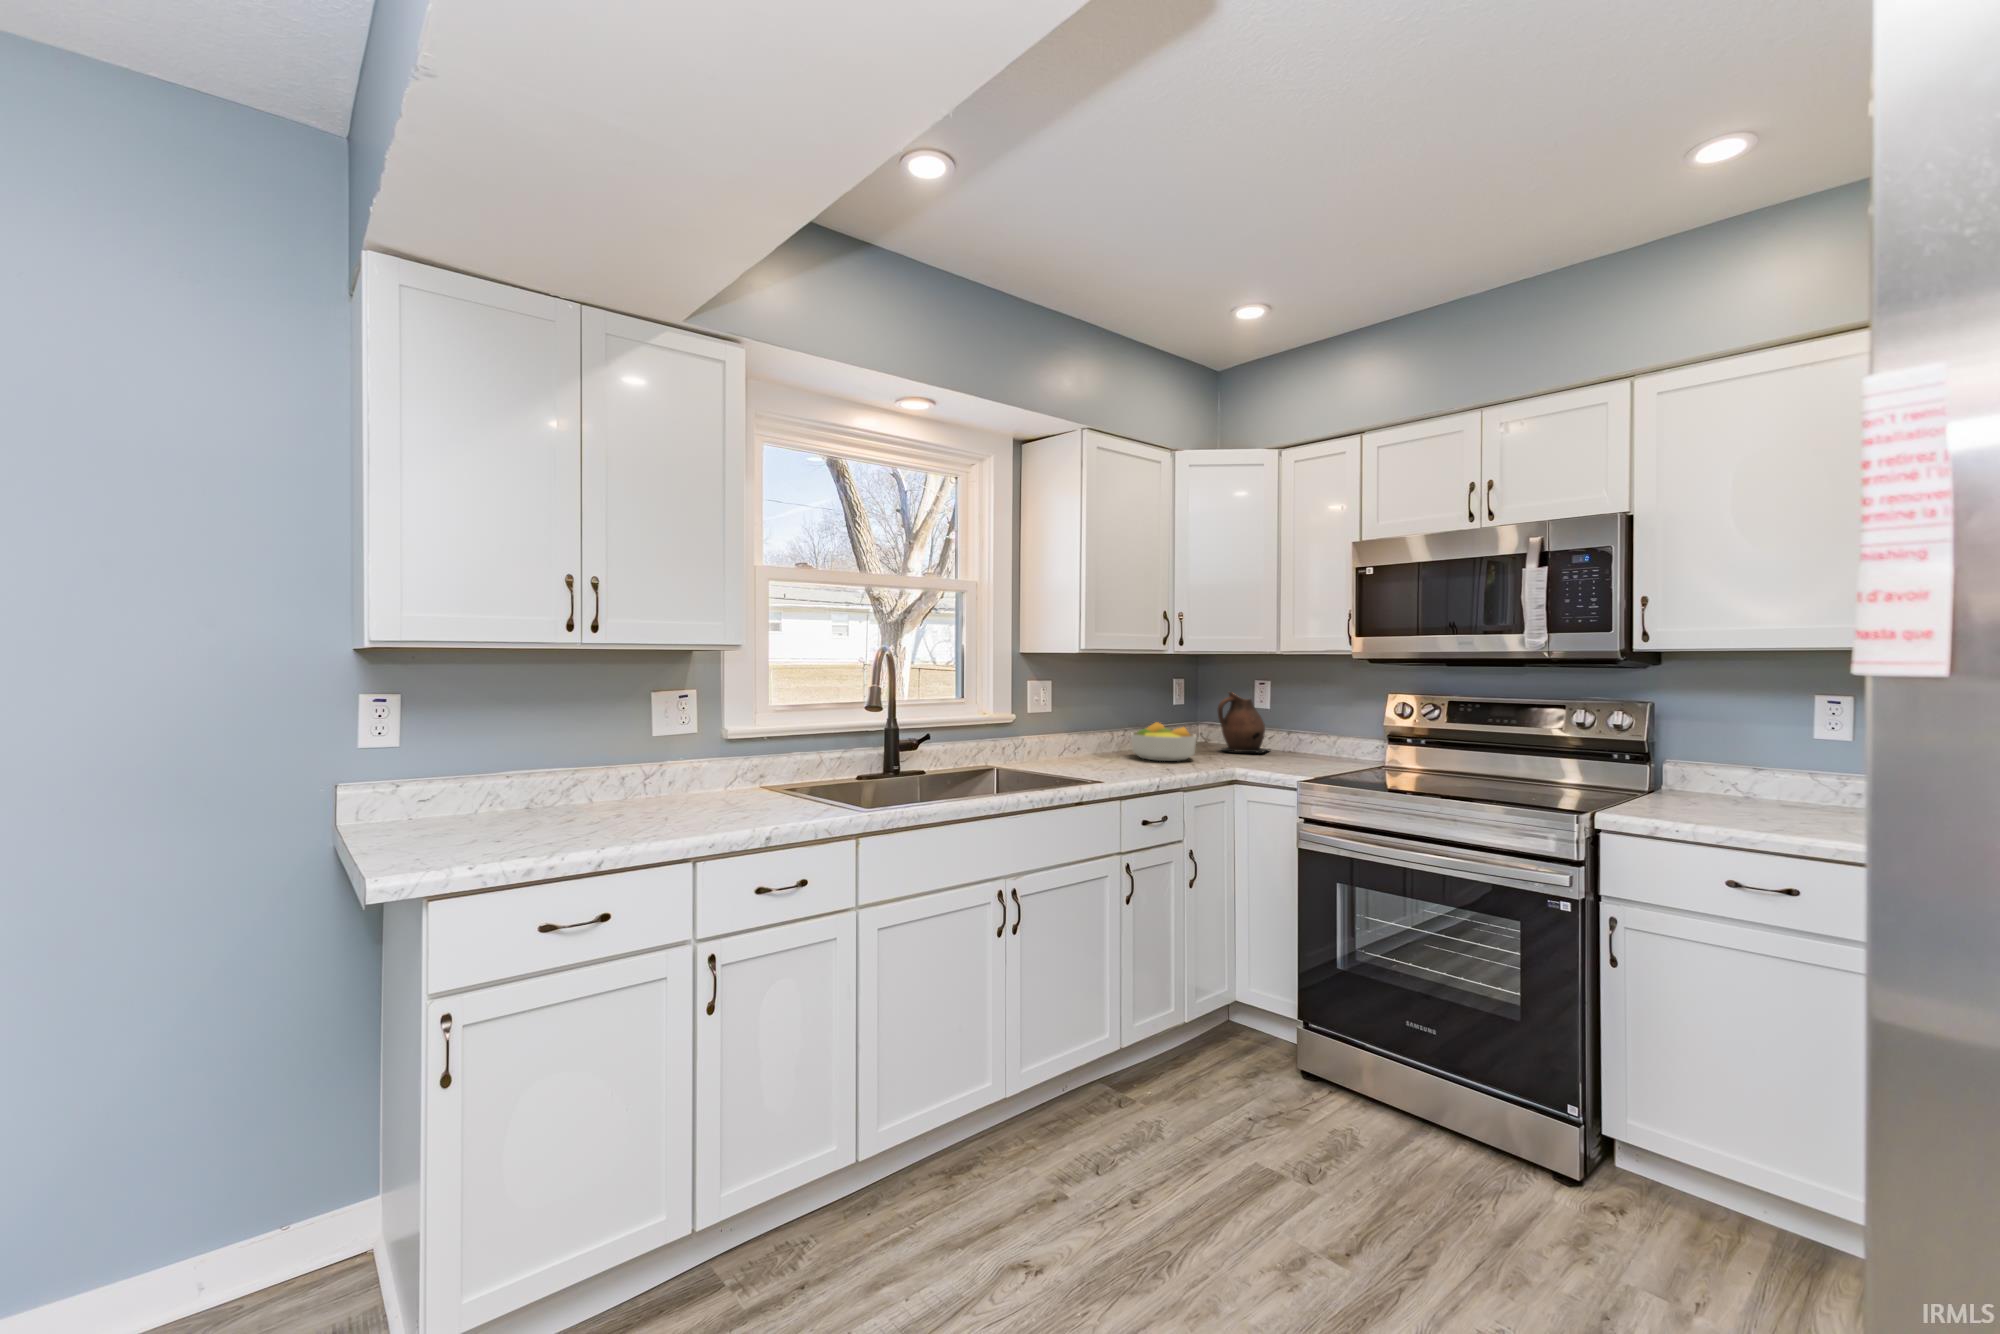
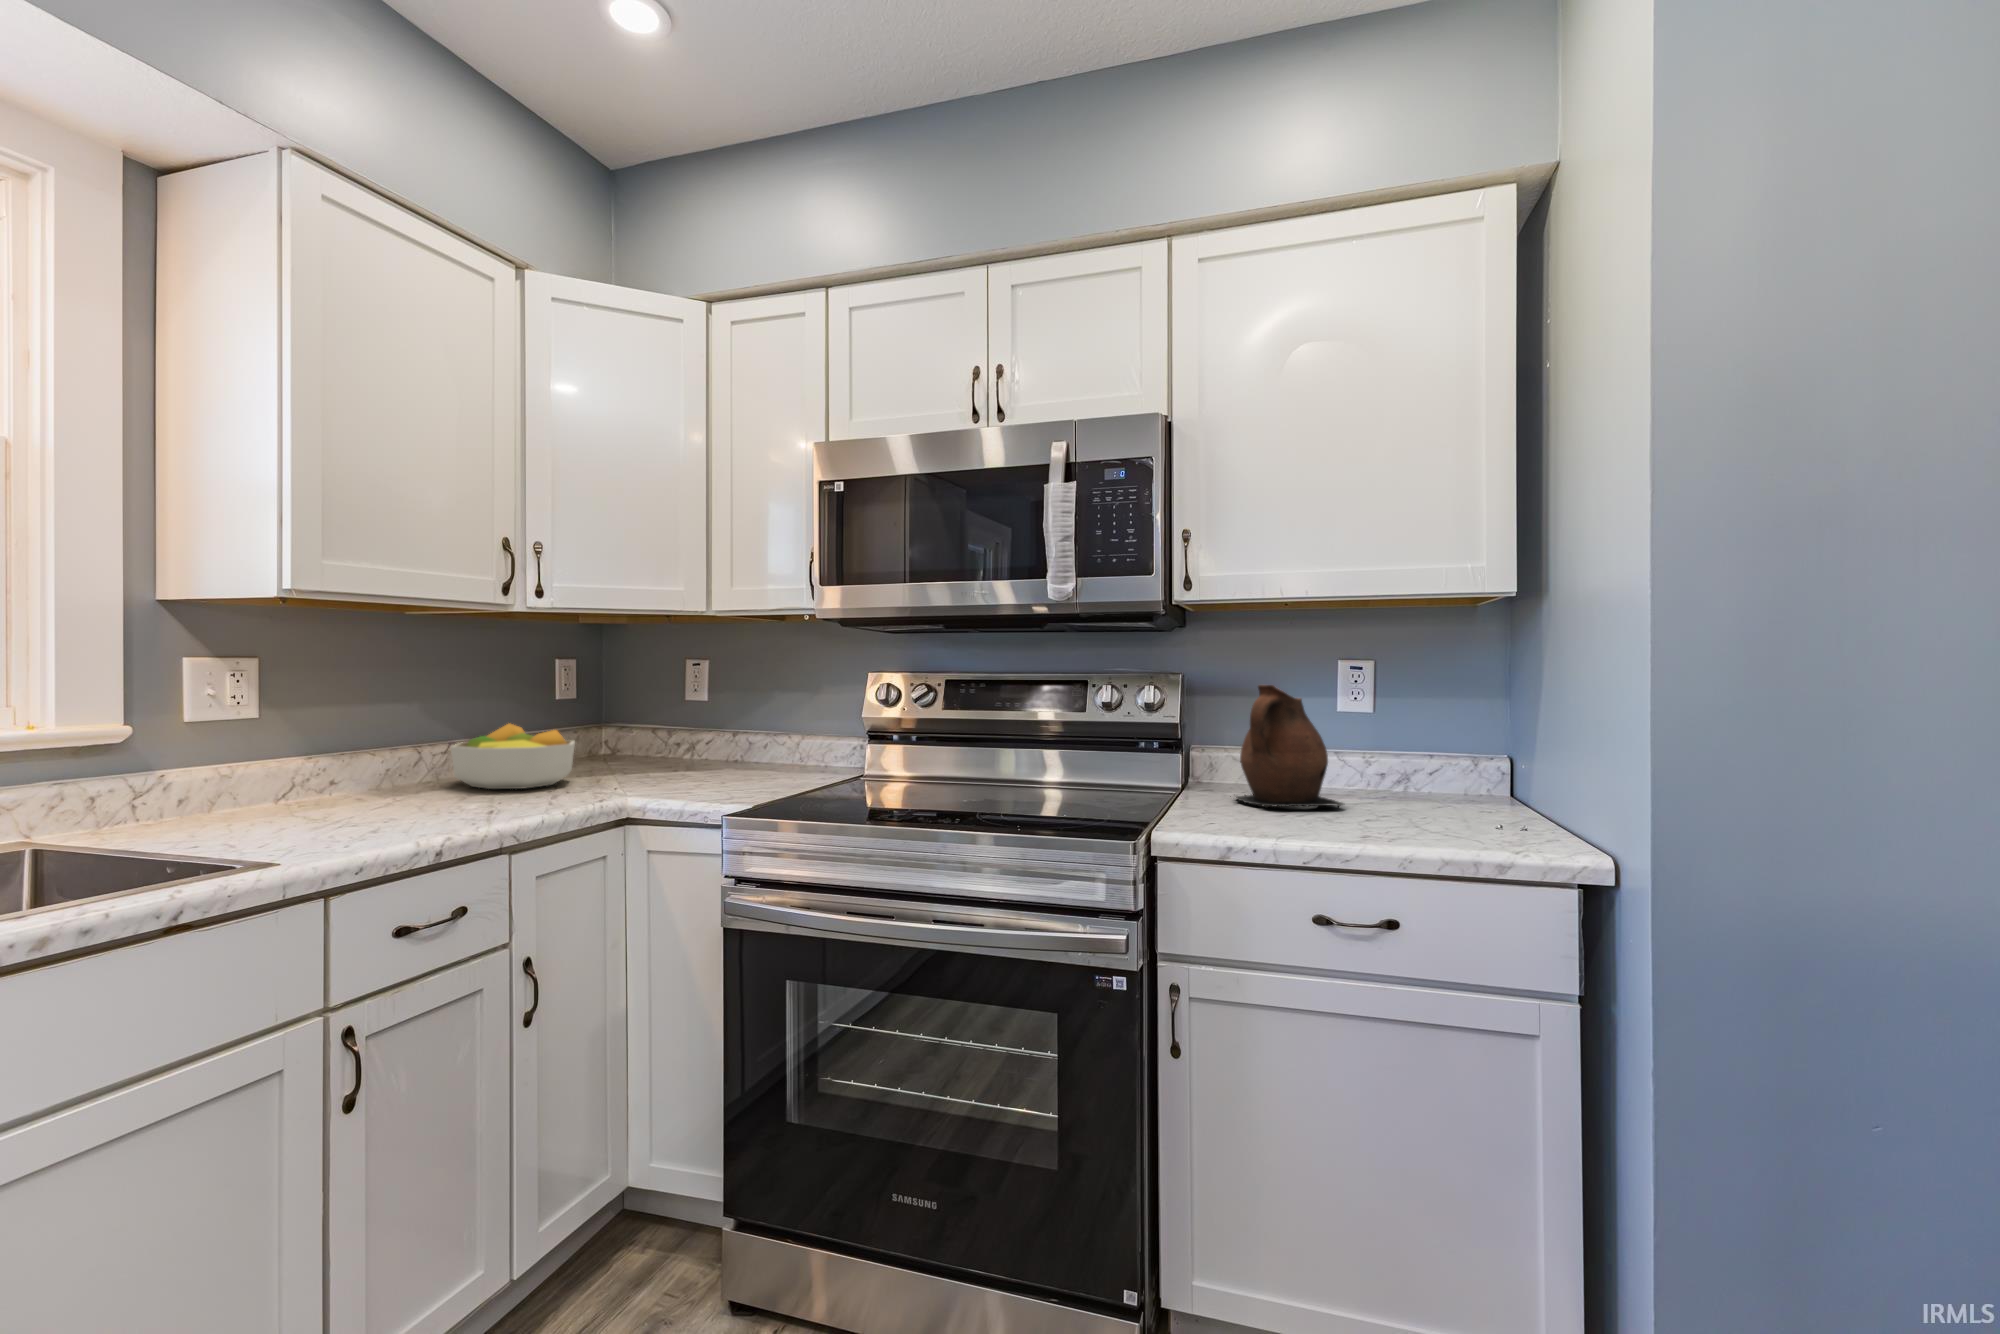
ceramic pitcher: present [1218,692,1268,753] -> present [1230,685,1343,807]

